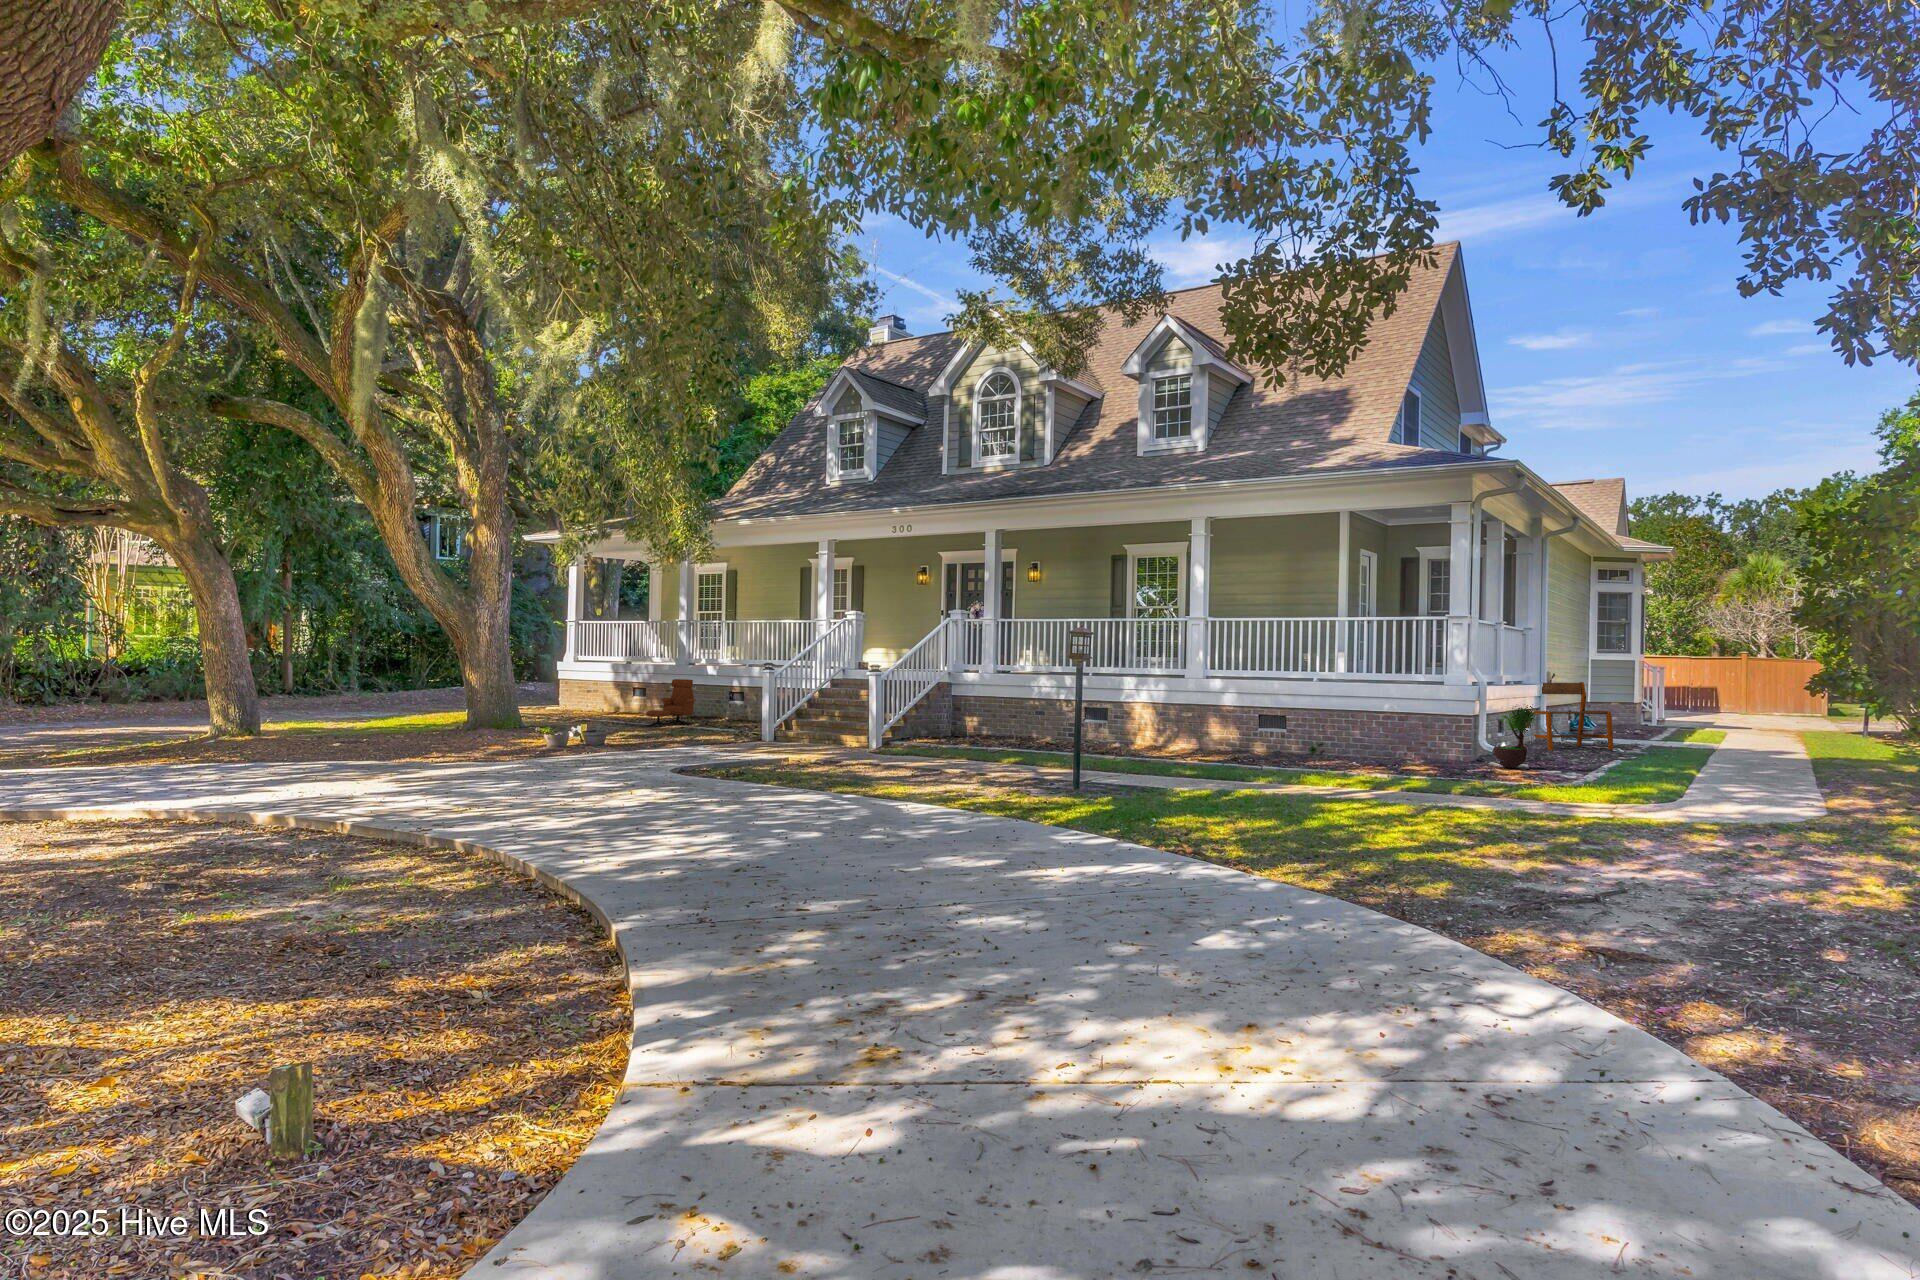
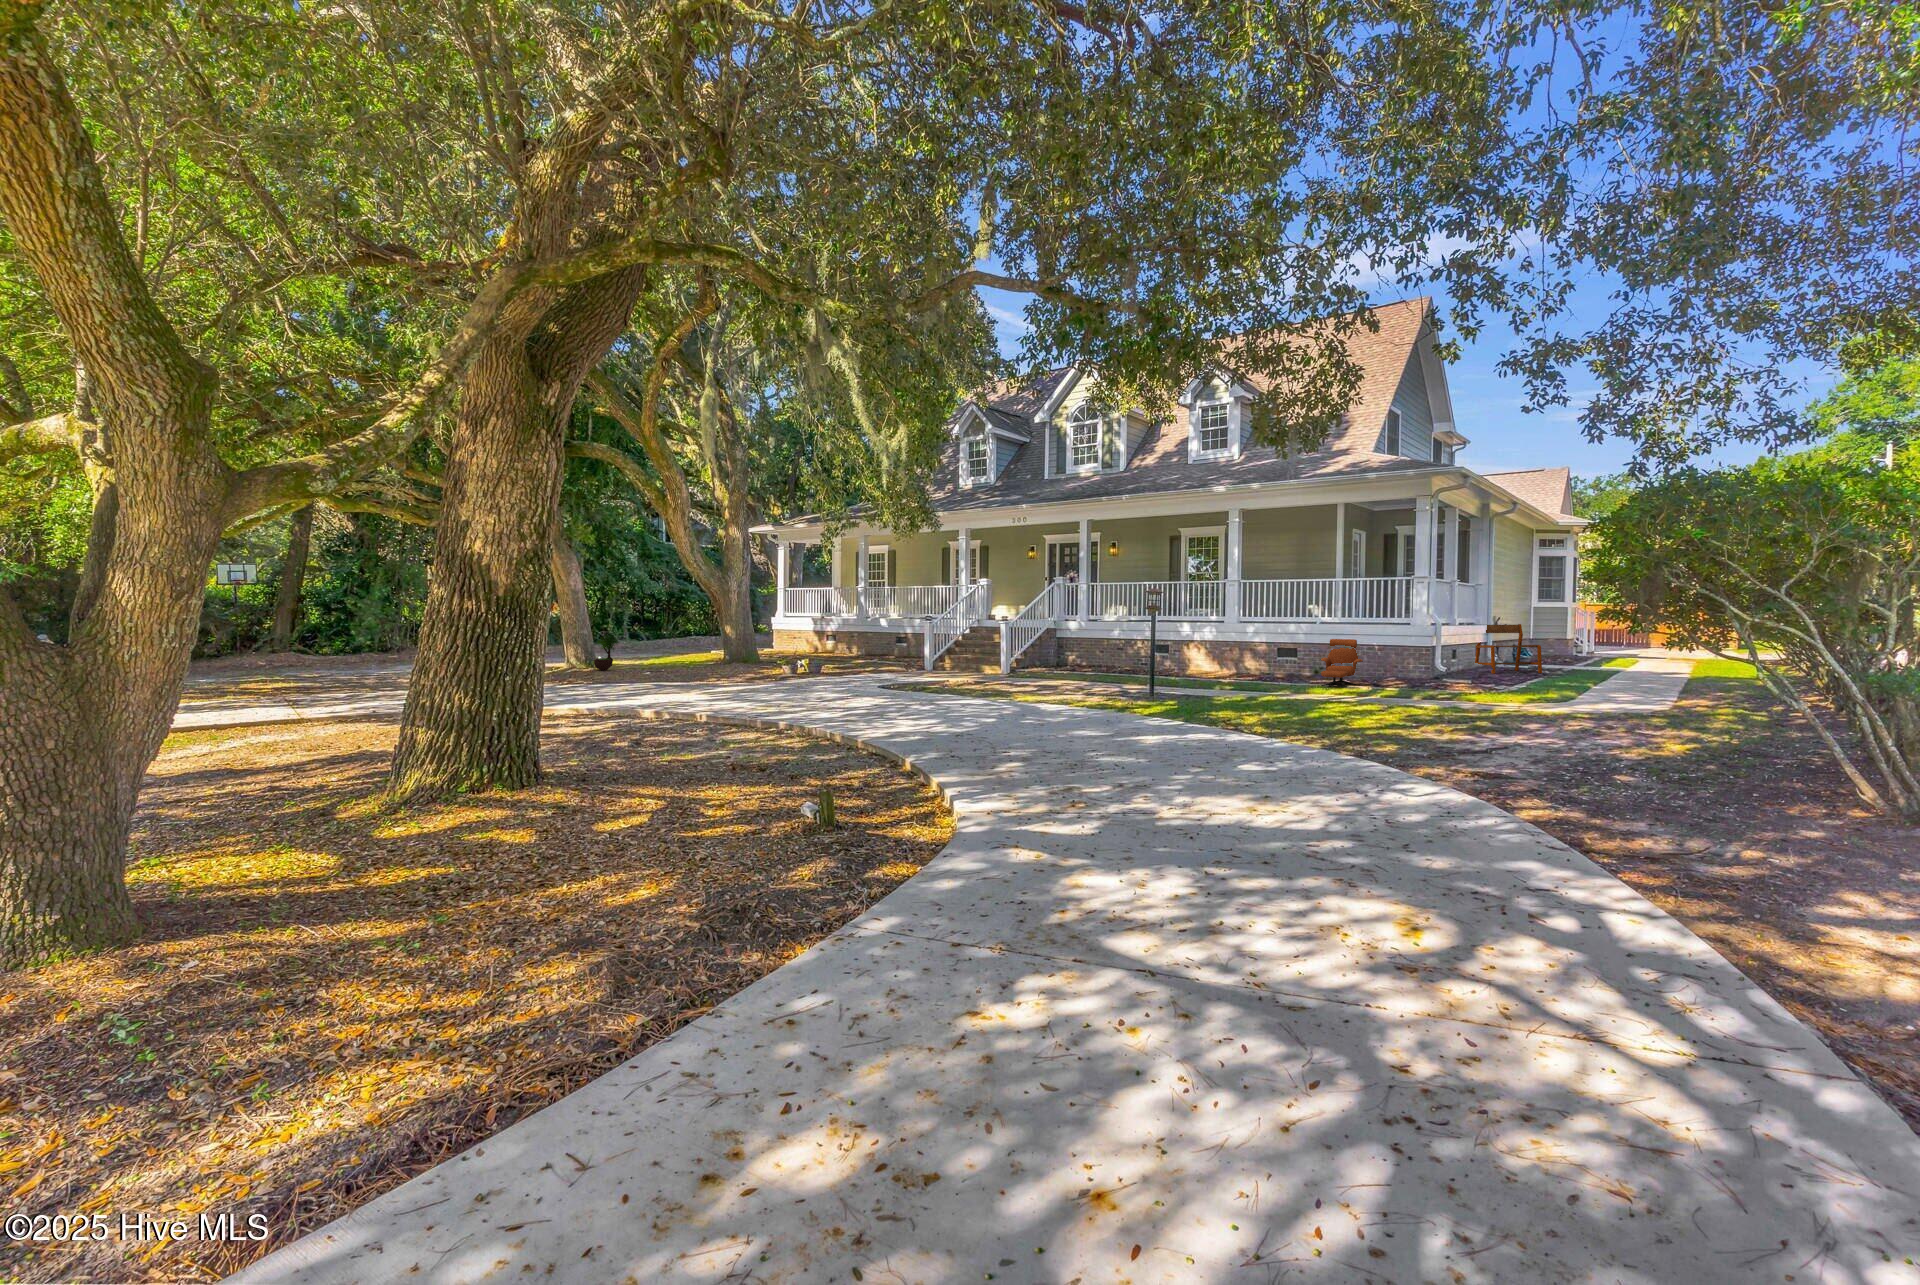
lounge chair: present [646,679,696,727] -> present [1321,639,1363,688]
potted tree: present [1494,706,1537,768] -> present [594,634,618,671]

